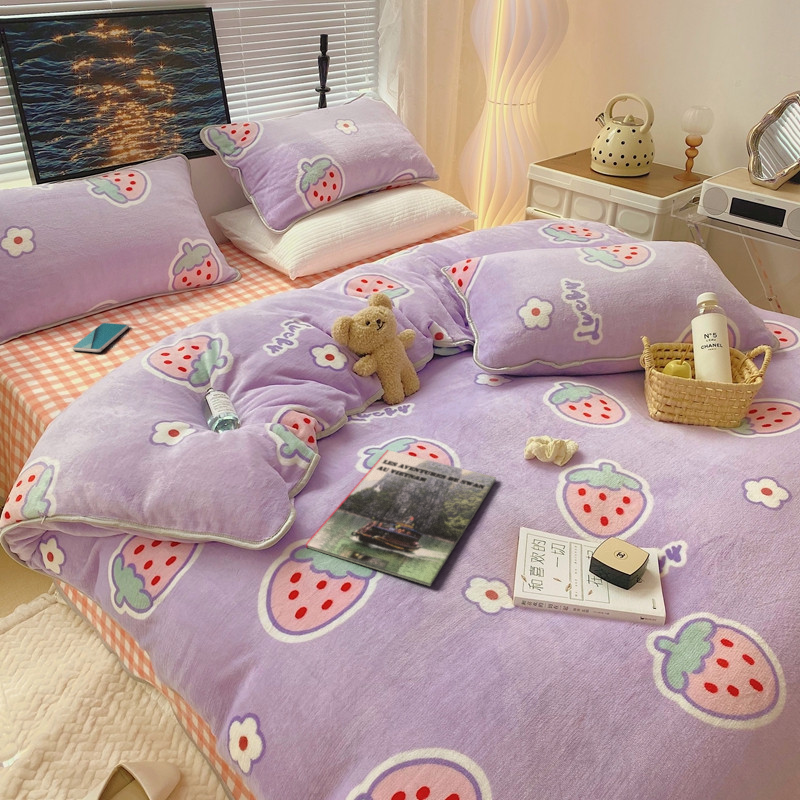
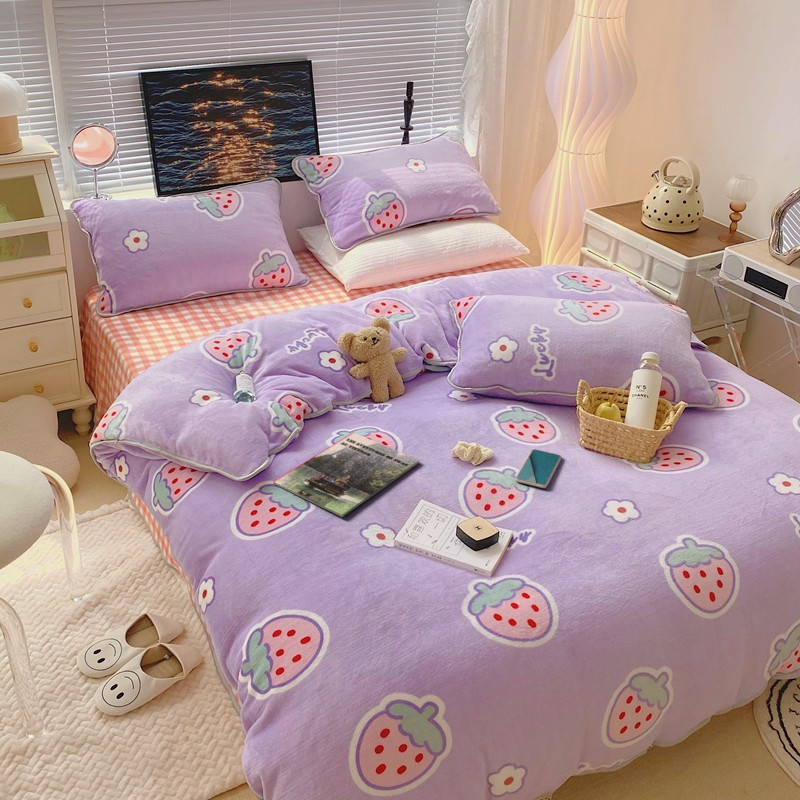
smartphone: present [72,323,129,352] -> present [515,449,562,488]

